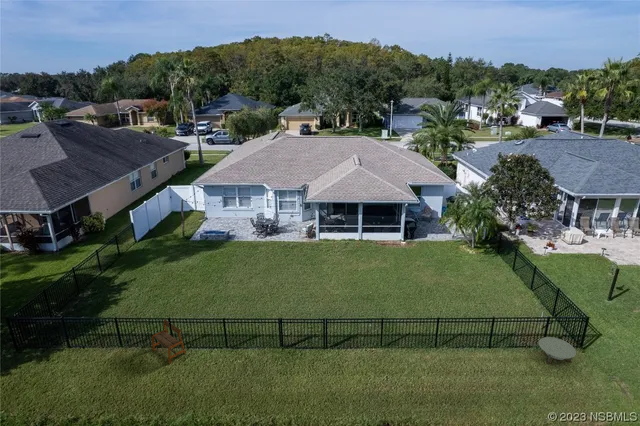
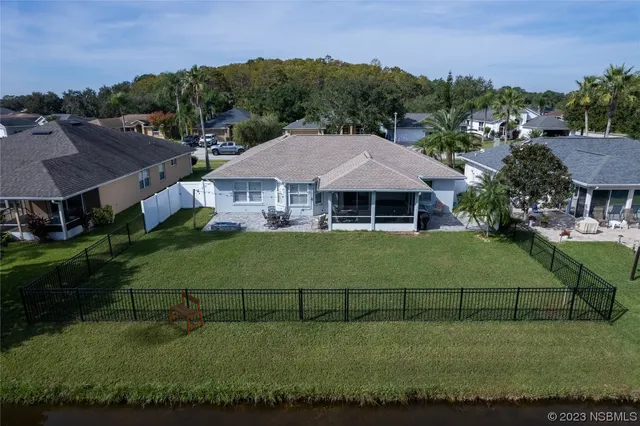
round table: present [539,337,576,364] -> none [565,309,604,335]

